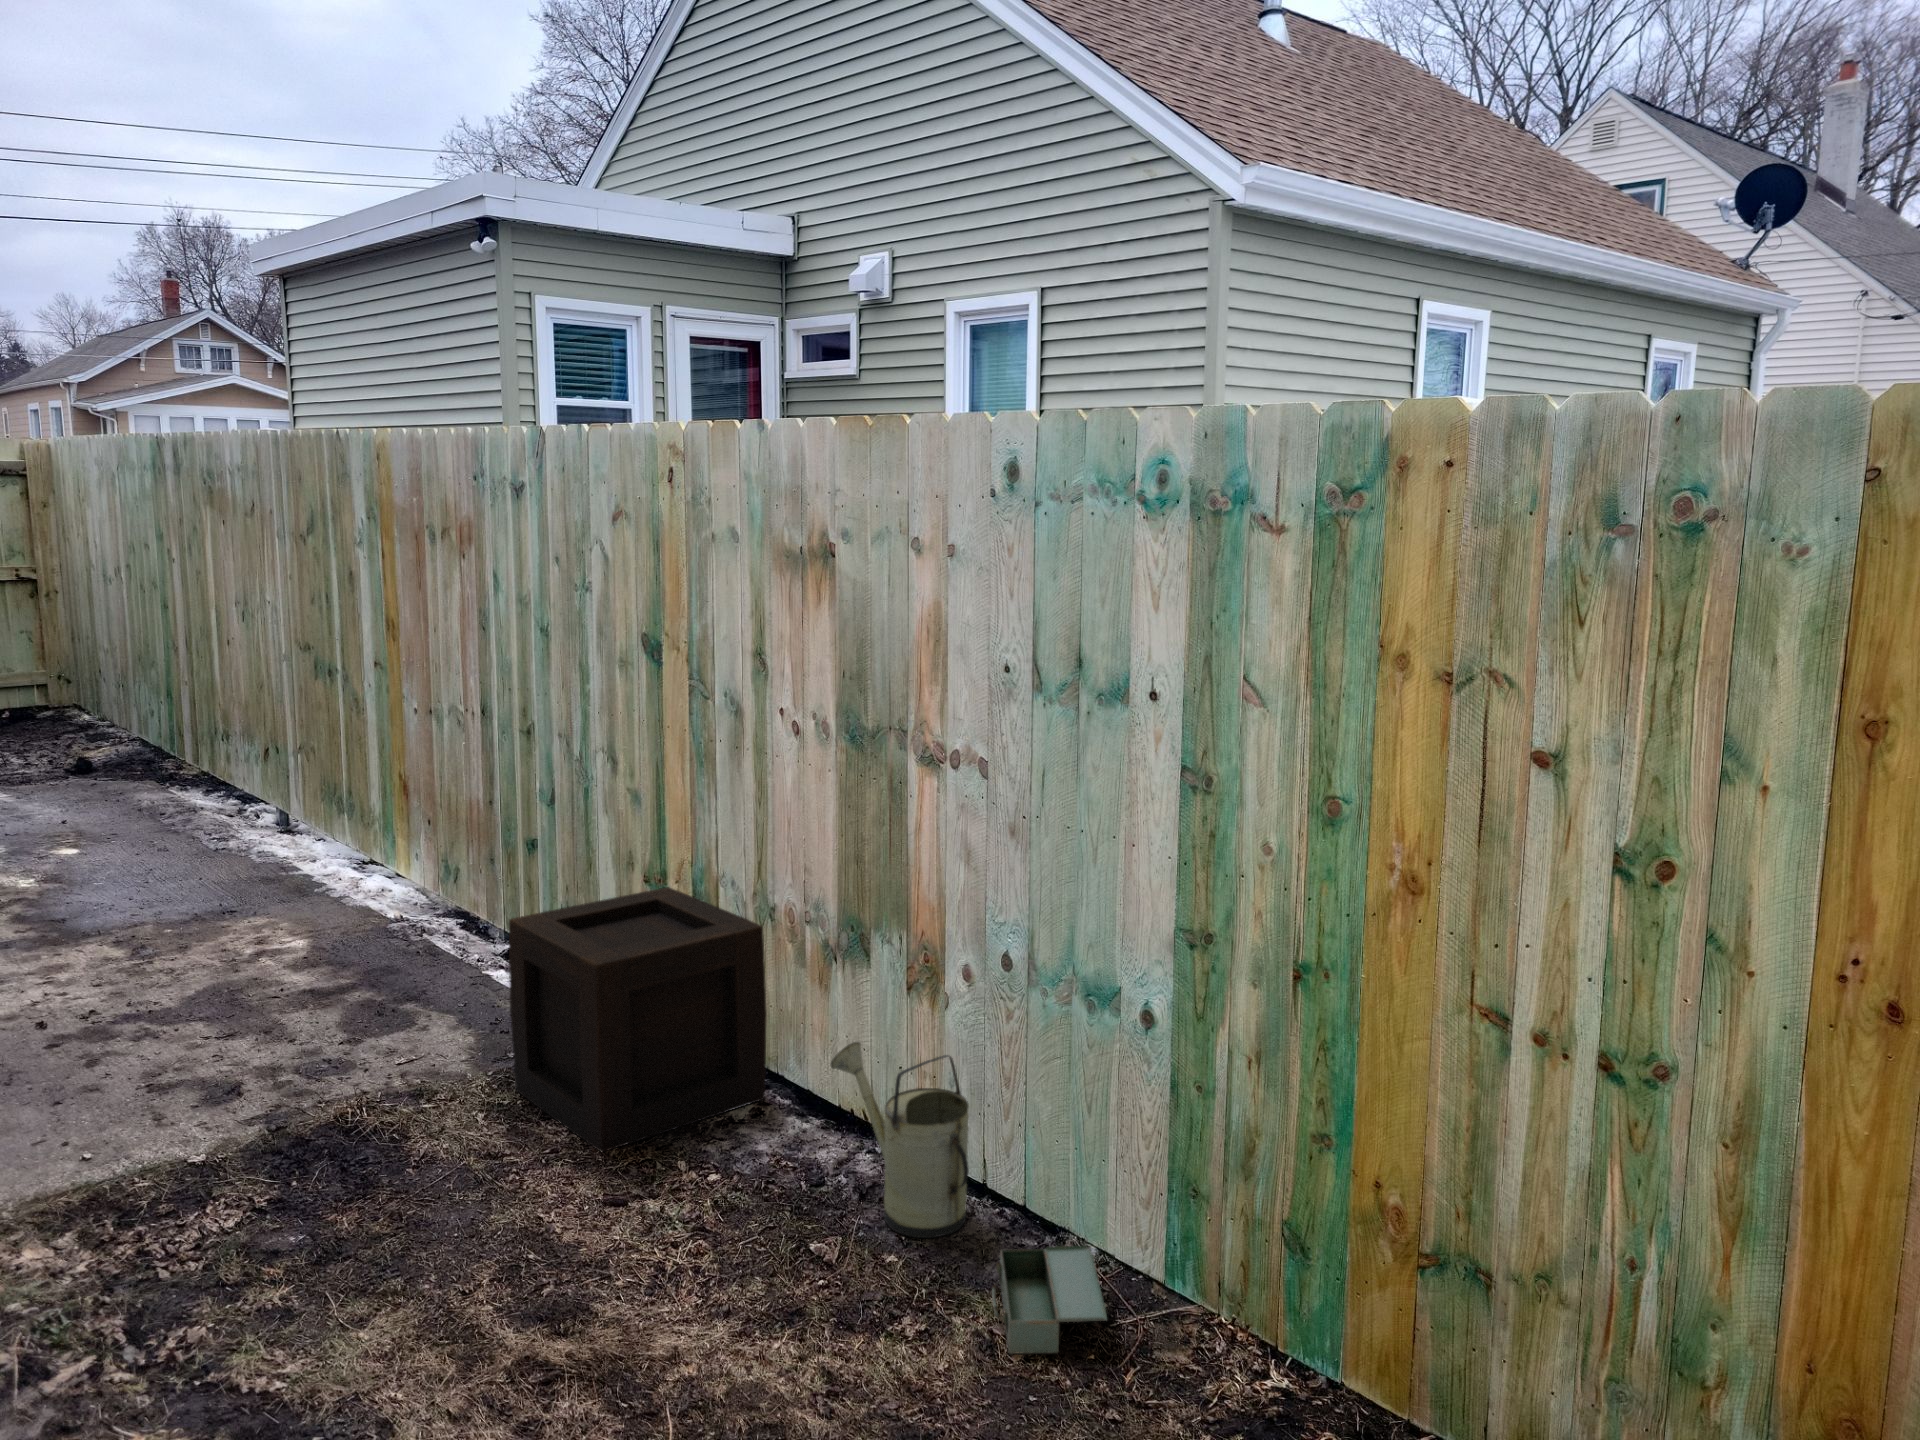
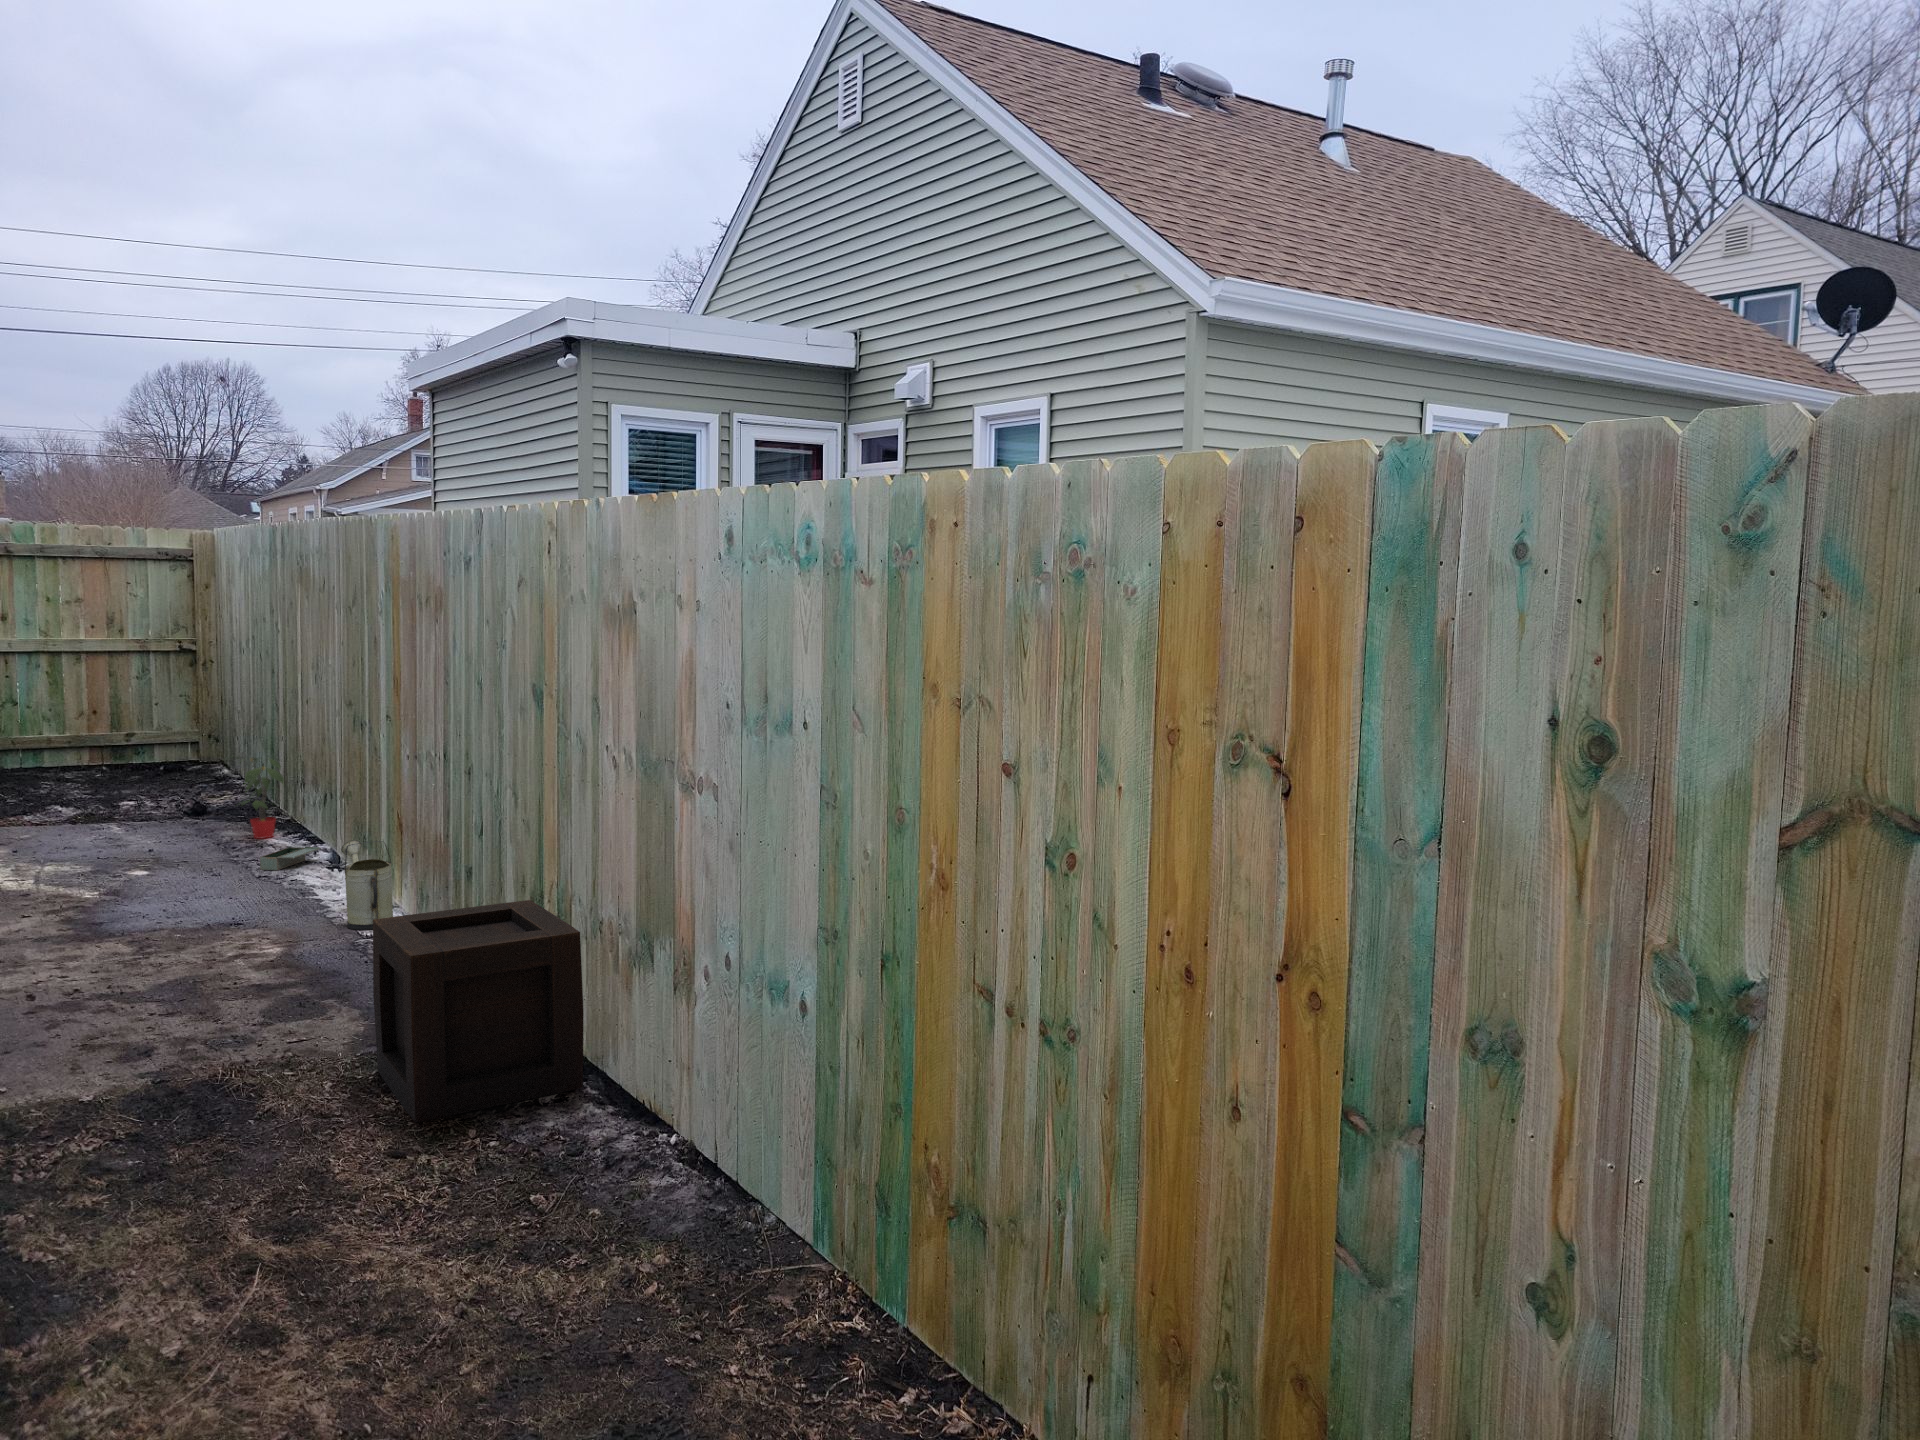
potted plant: none [131,709,216,804] -> present [226,757,284,839]
watering can: present [831,1042,969,1238] -> present [341,840,393,930]
toolbox: present [992,1246,1107,1354] -> present [260,847,321,870]

